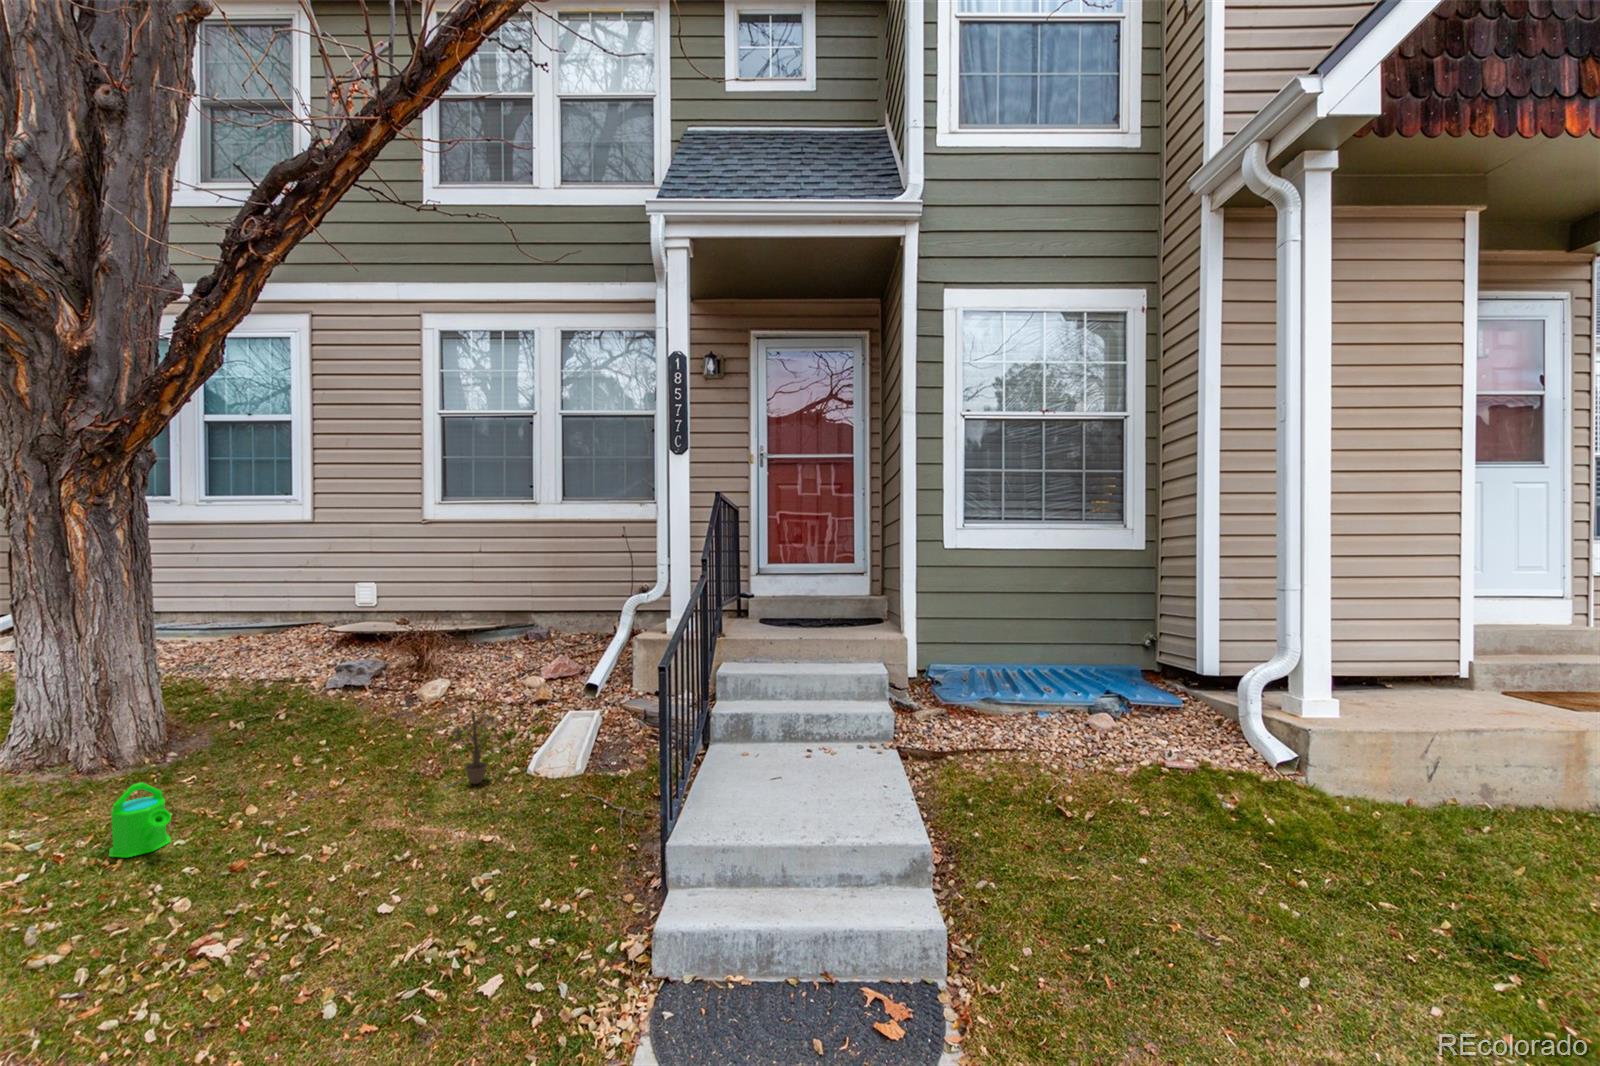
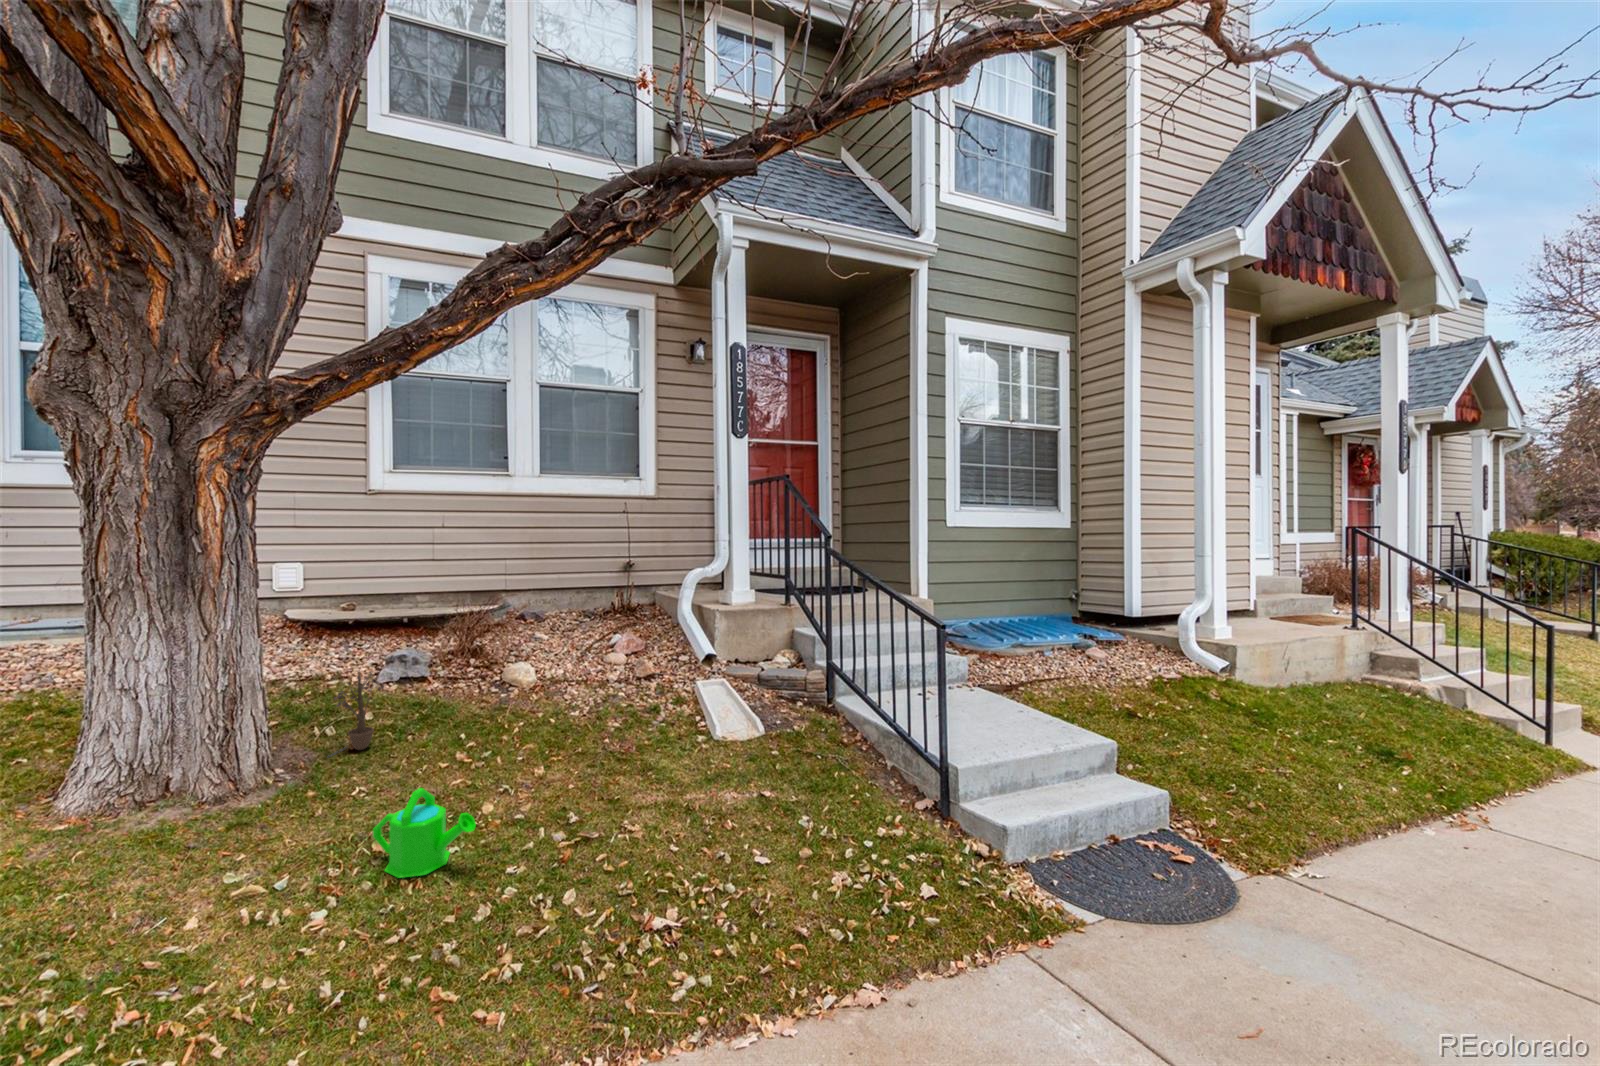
decorative plant: present [446,711,499,788] -> present [329,671,384,757]

